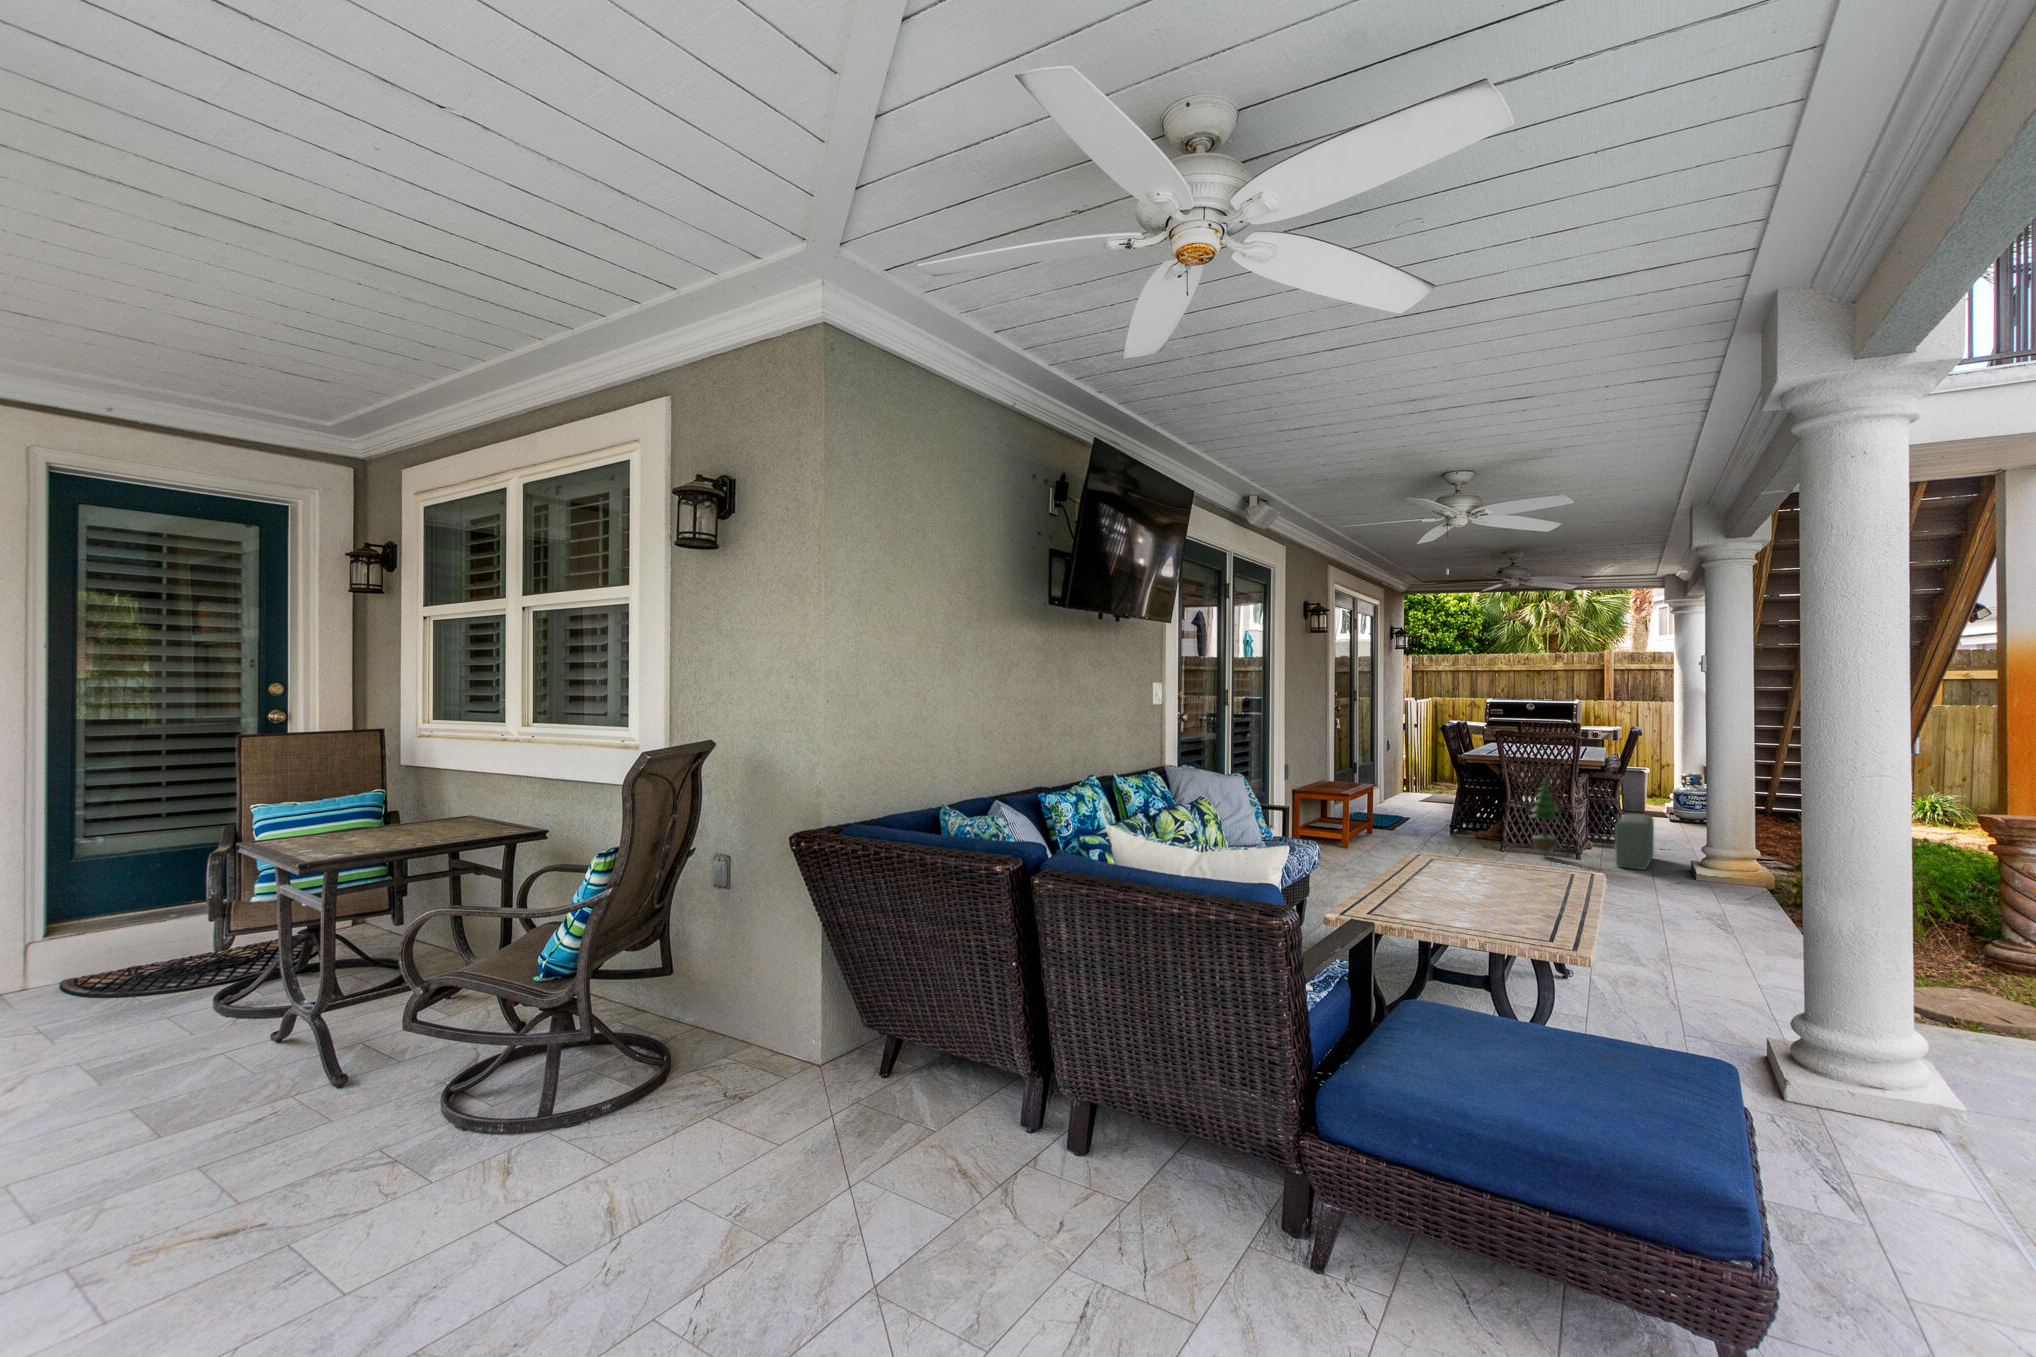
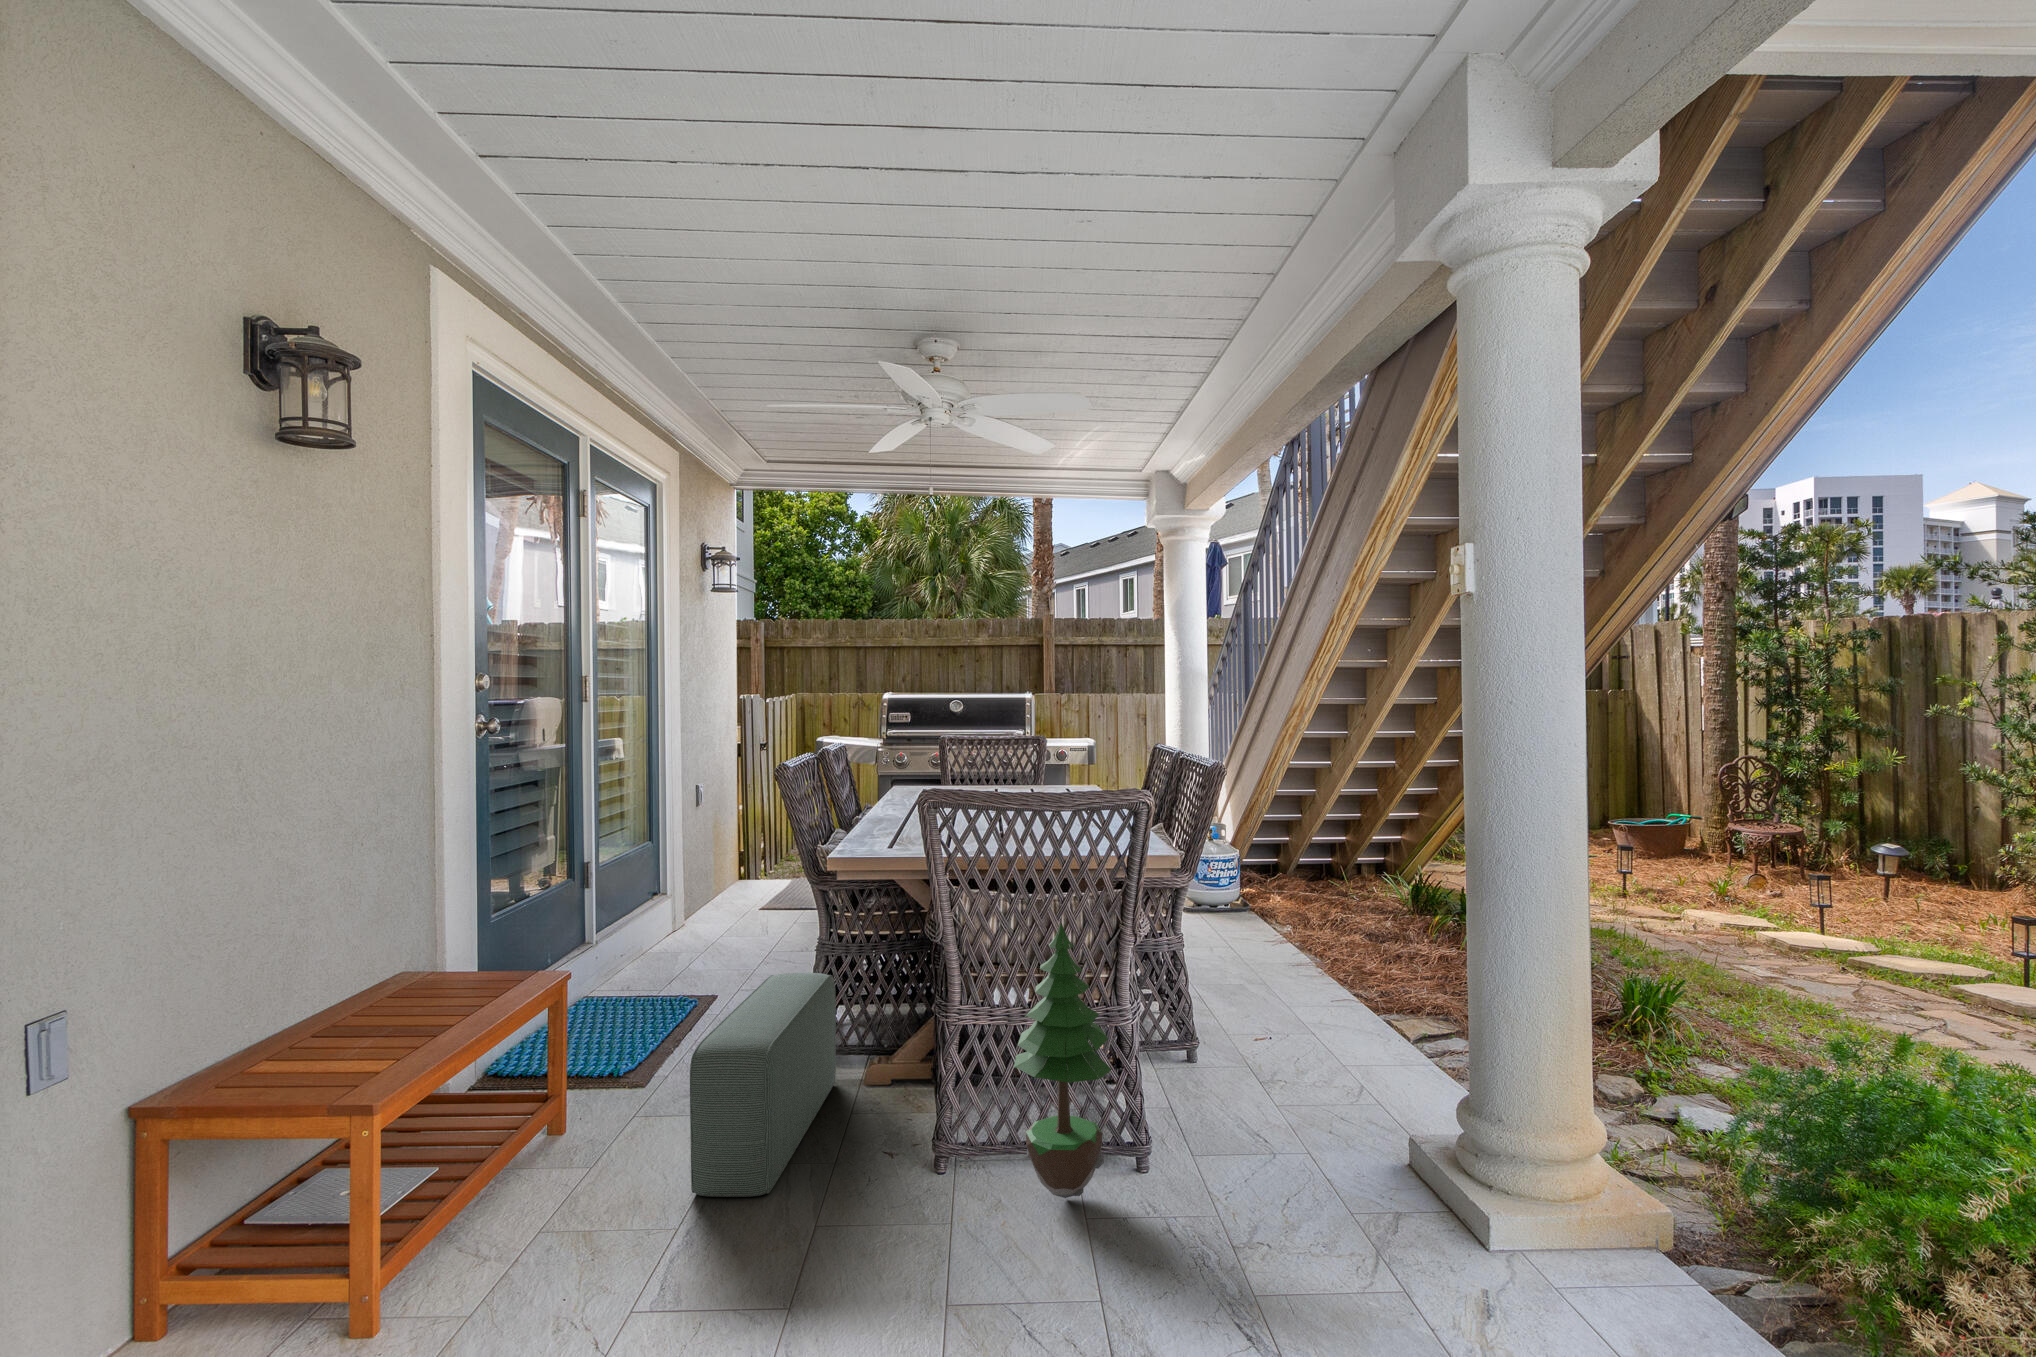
pouf: present [1615,814,1654,870] -> present [690,973,836,1197]

